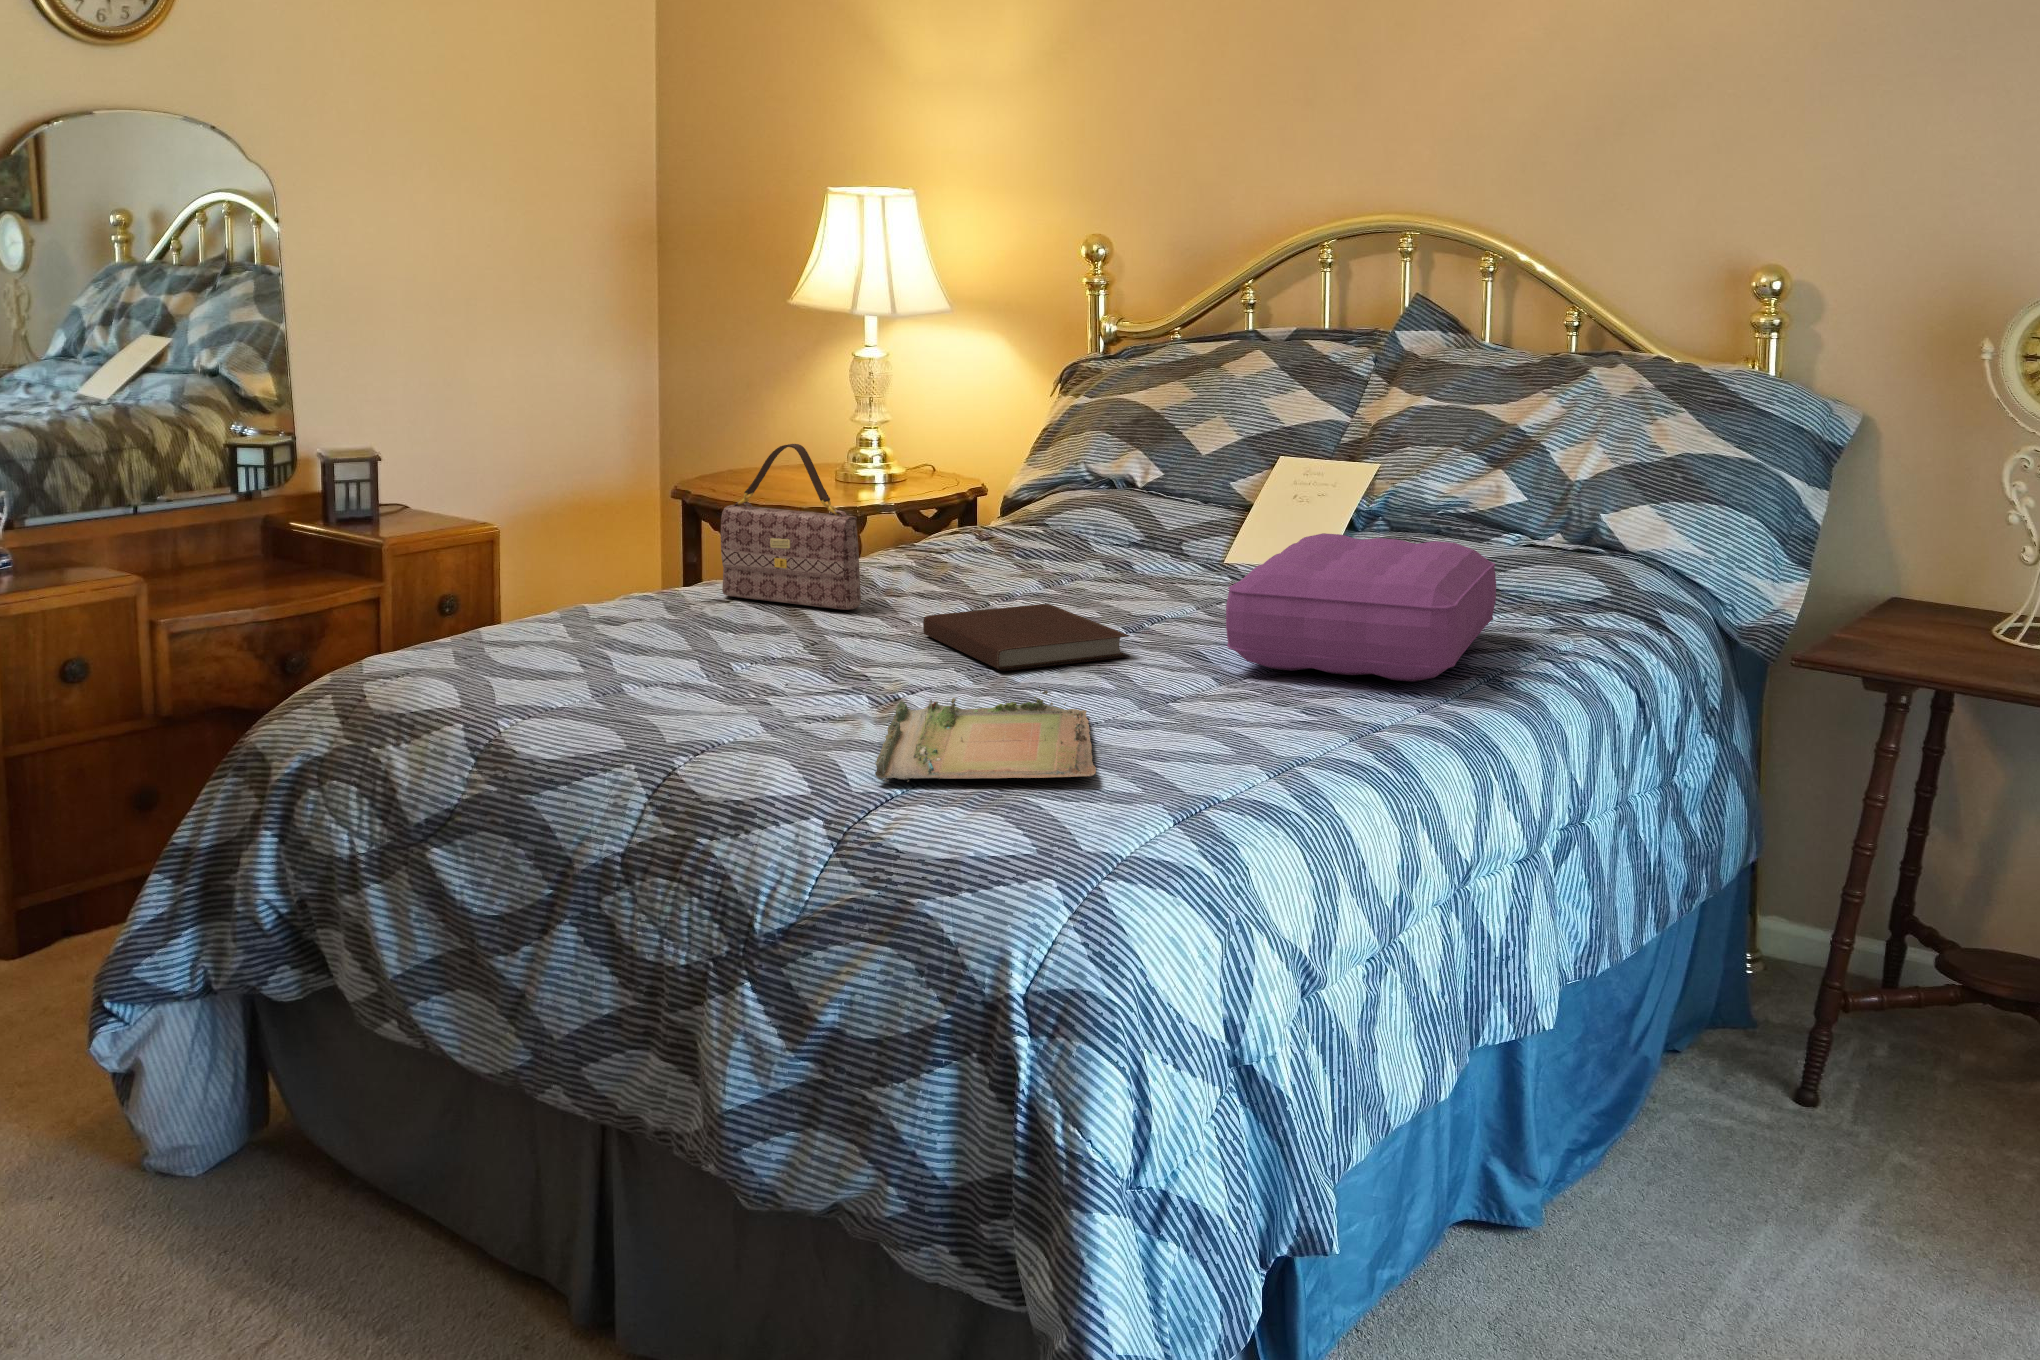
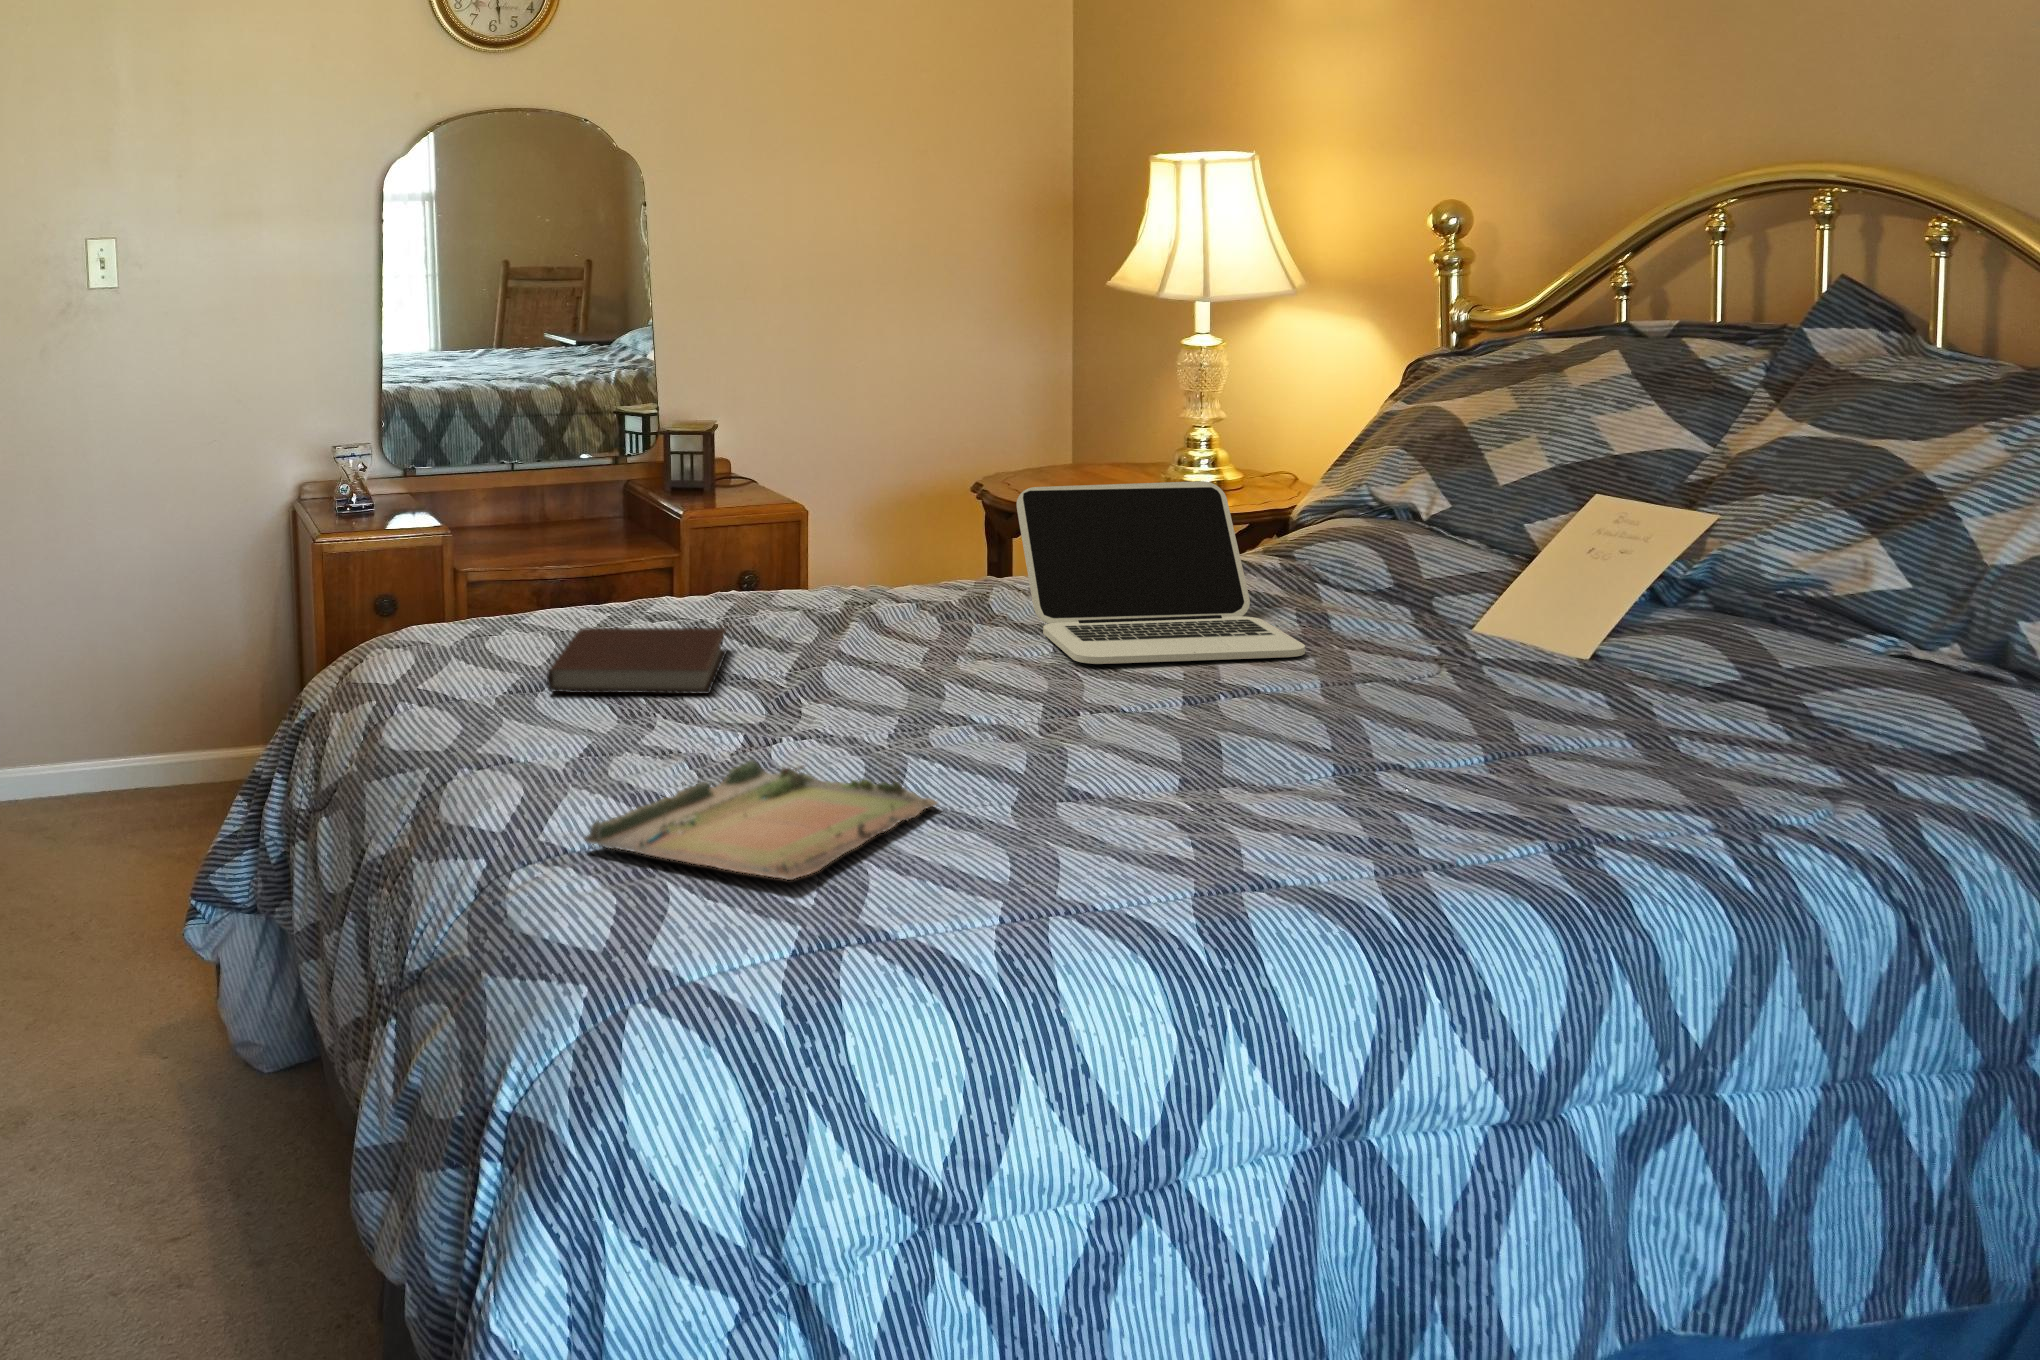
handbag: present [721,444,861,610] -> none [804,455,926,650]
laptop: none [881,458,1139,605] -> present [1016,481,1305,664]
pillow: present [1226,533,1496,681] -> none [1197,608,1692,829]
notebook: present [923,604,1130,670] -> present [547,628,727,694]

